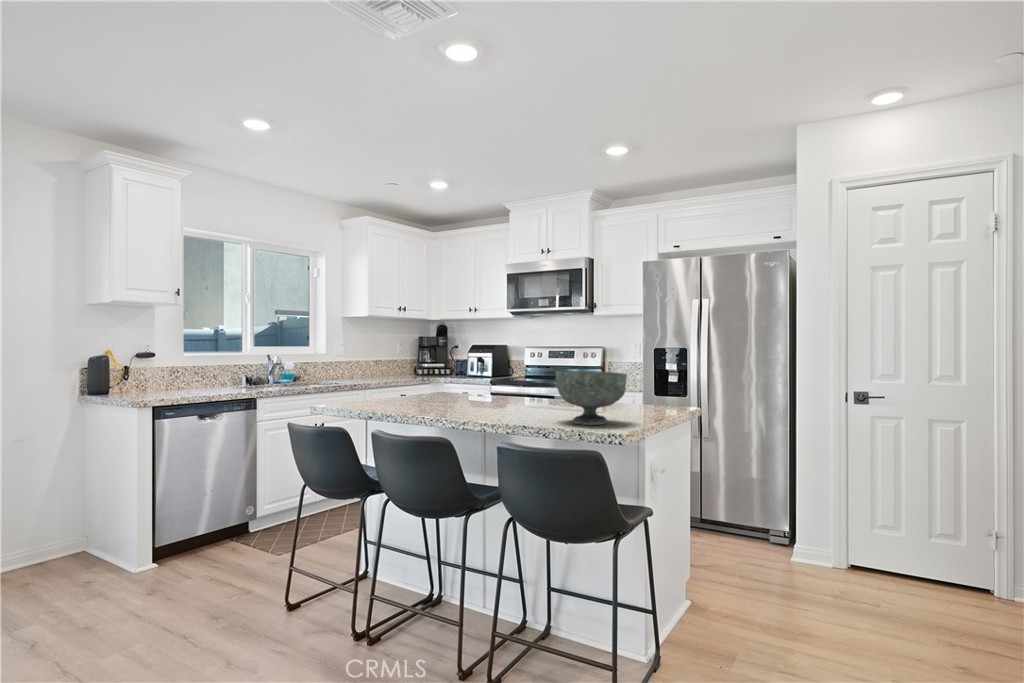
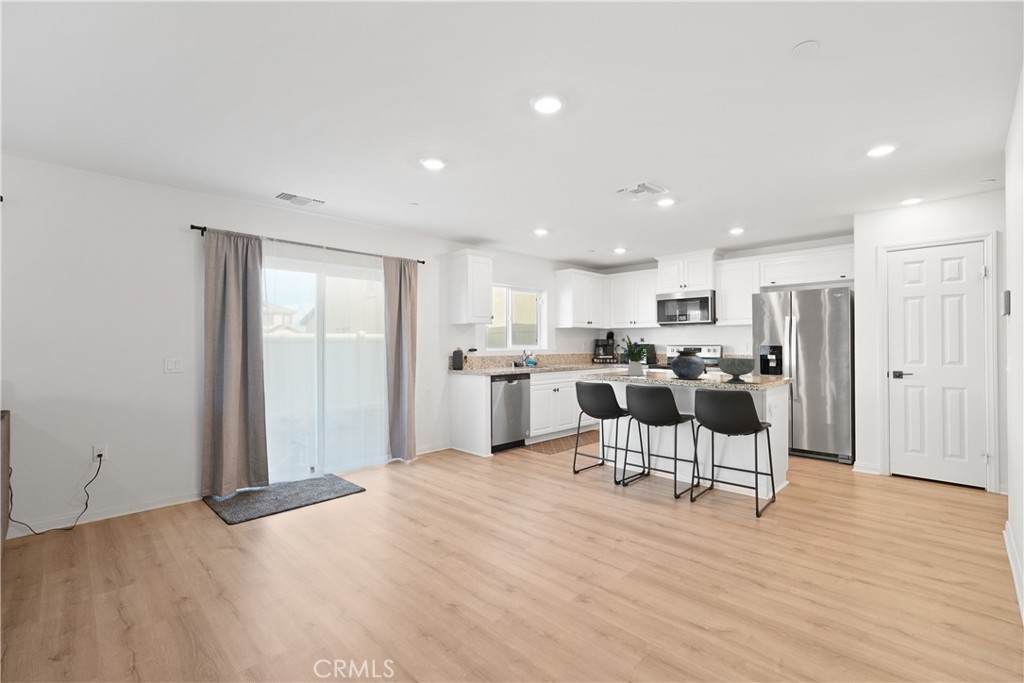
flower arrangement: none [382,323,457,405] -> present [619,335,653,376]
vase: none [477,355,540,414] -> present [671,351,705,379]

